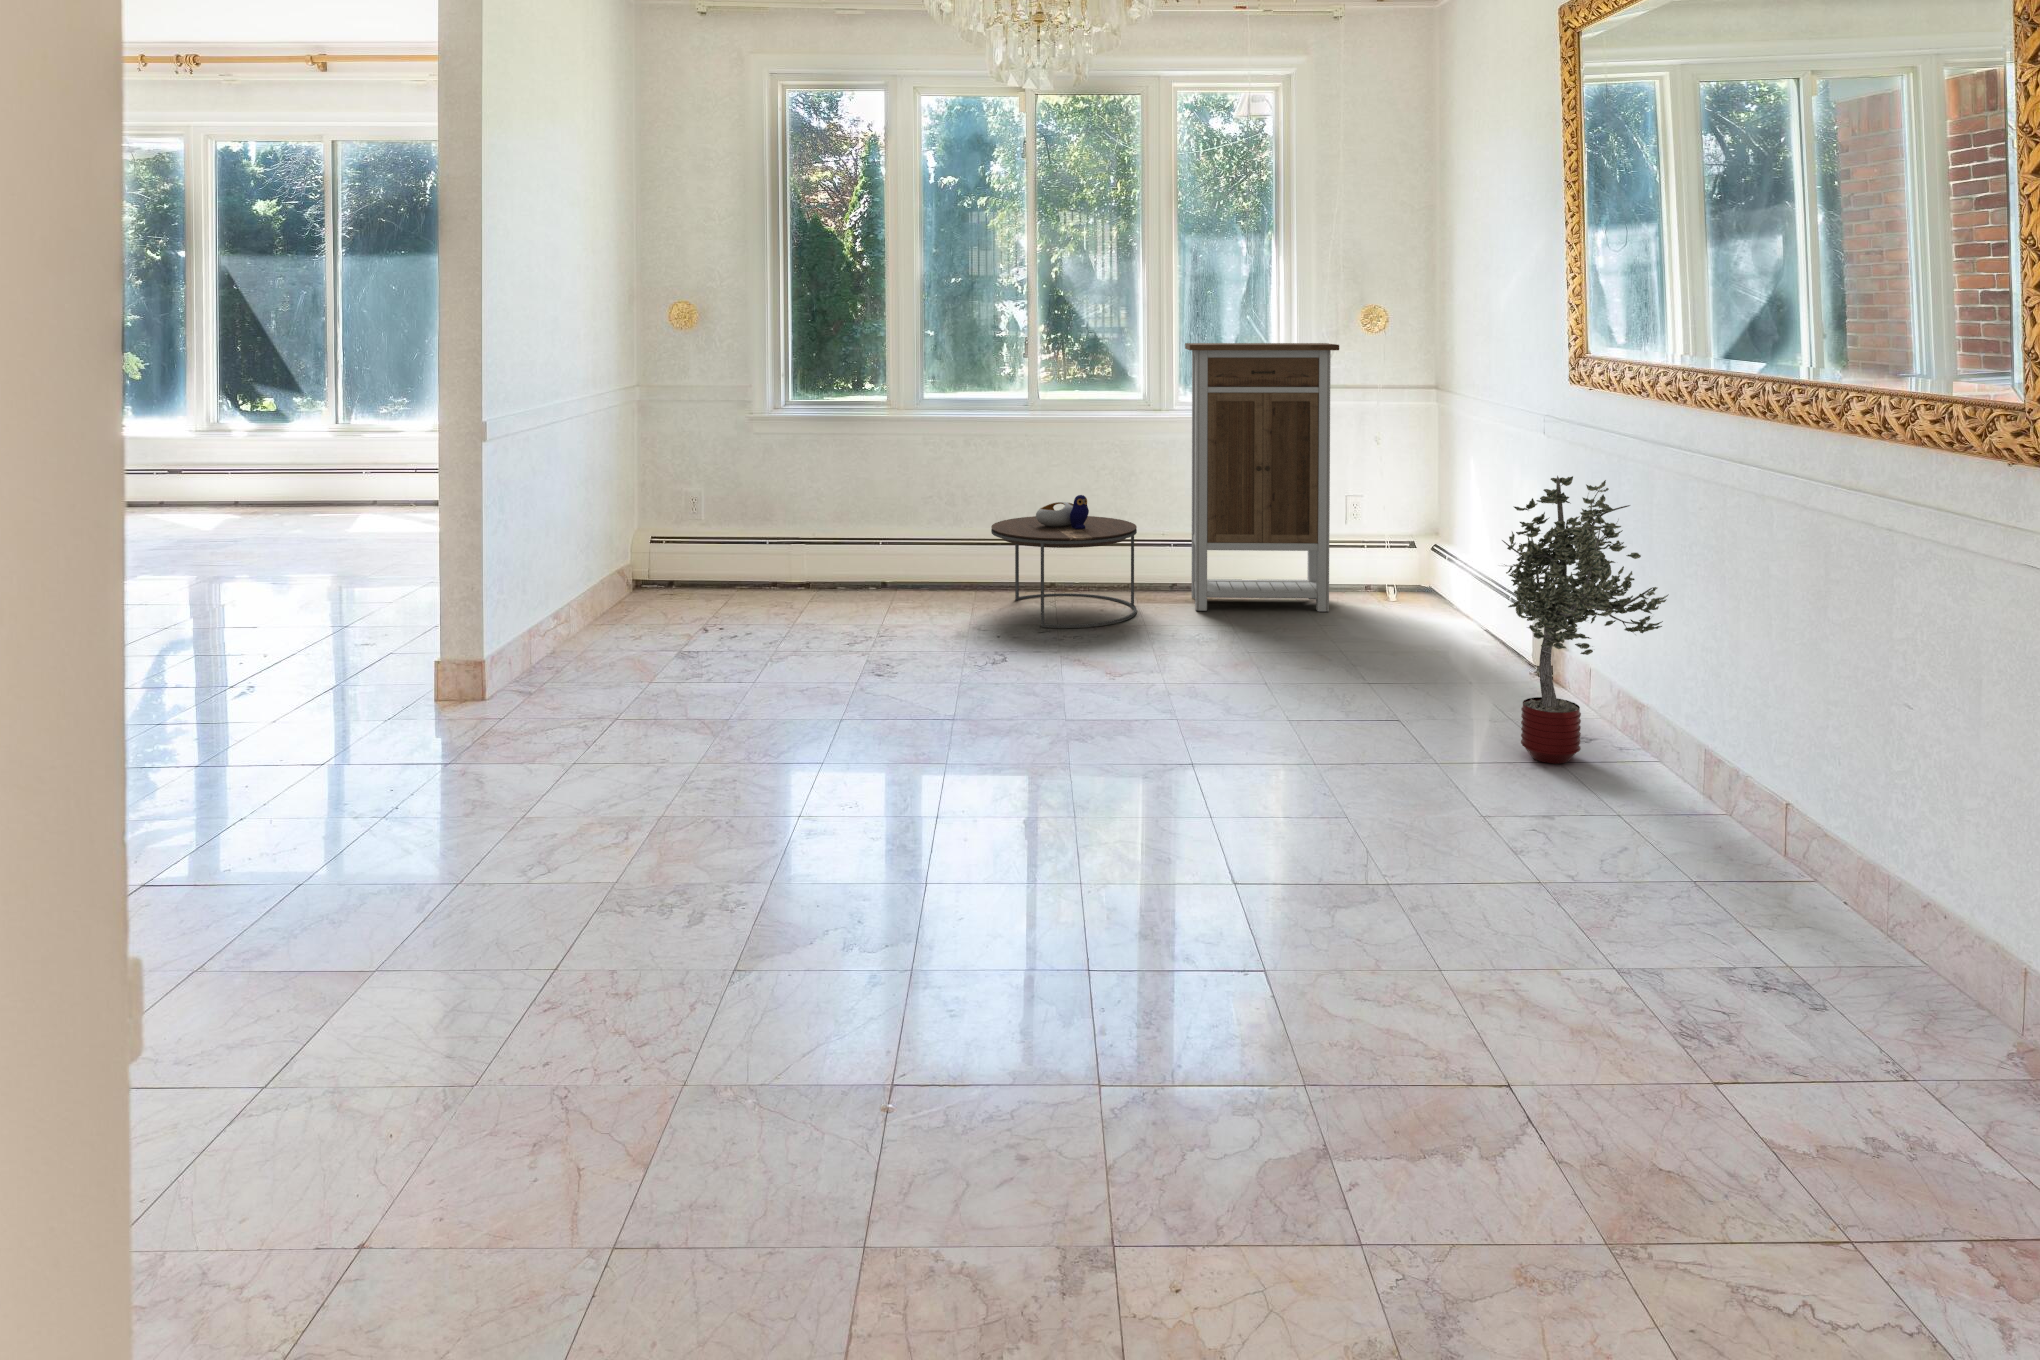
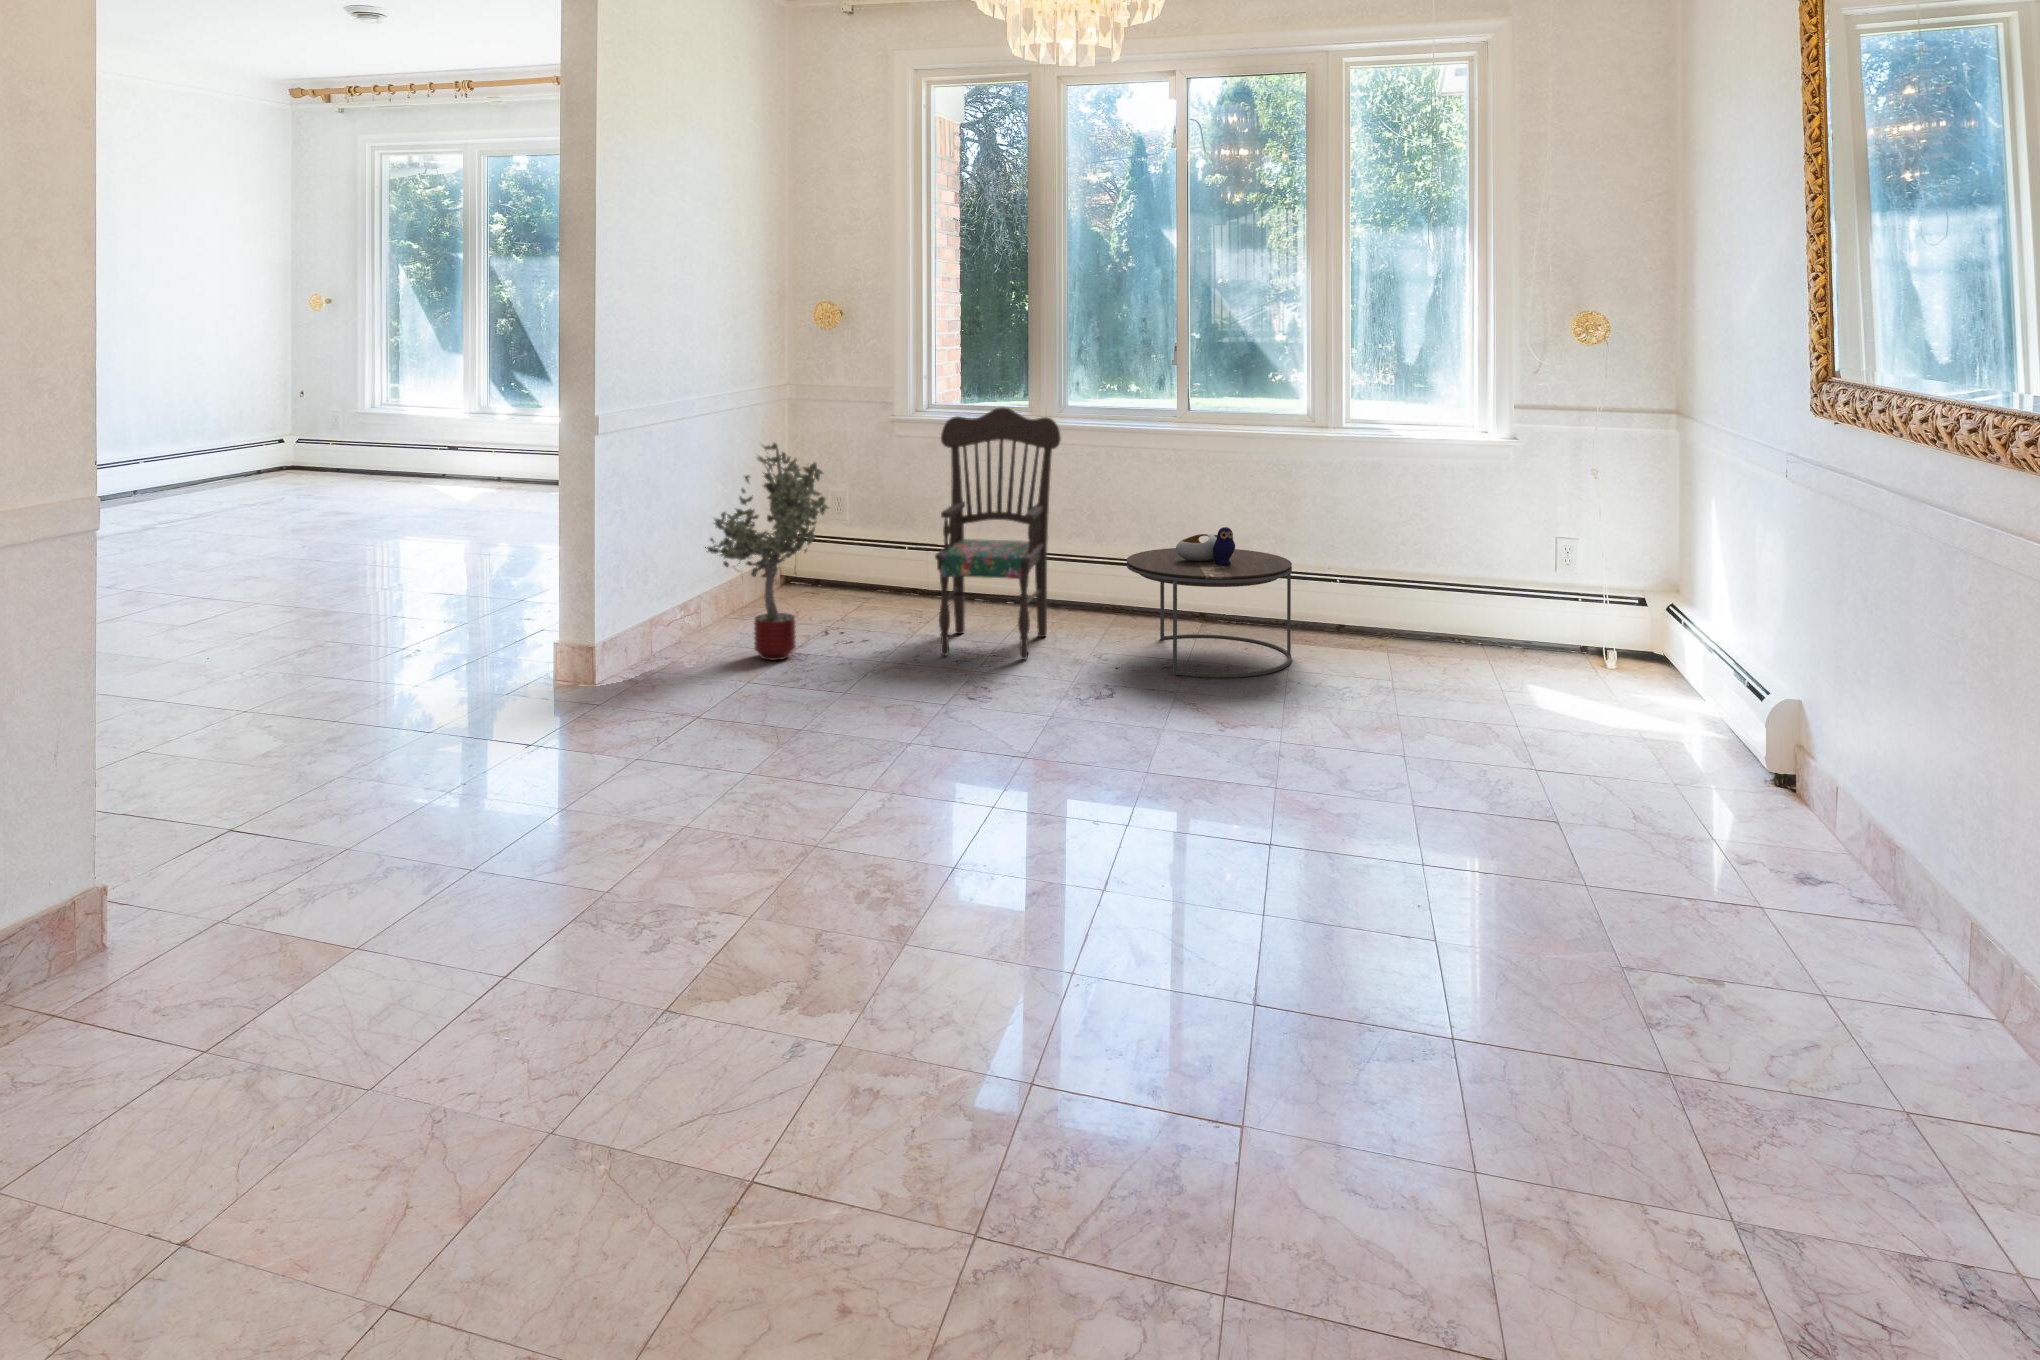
cabinet: present [1185,343,1339,612] -> none [1354,356,1538,677]
dining chair: none [810,392,924,625] -> present [935,407,1061,659]
potted tree: present [1502,476,1668,764] -> present [705,443,828,660]

